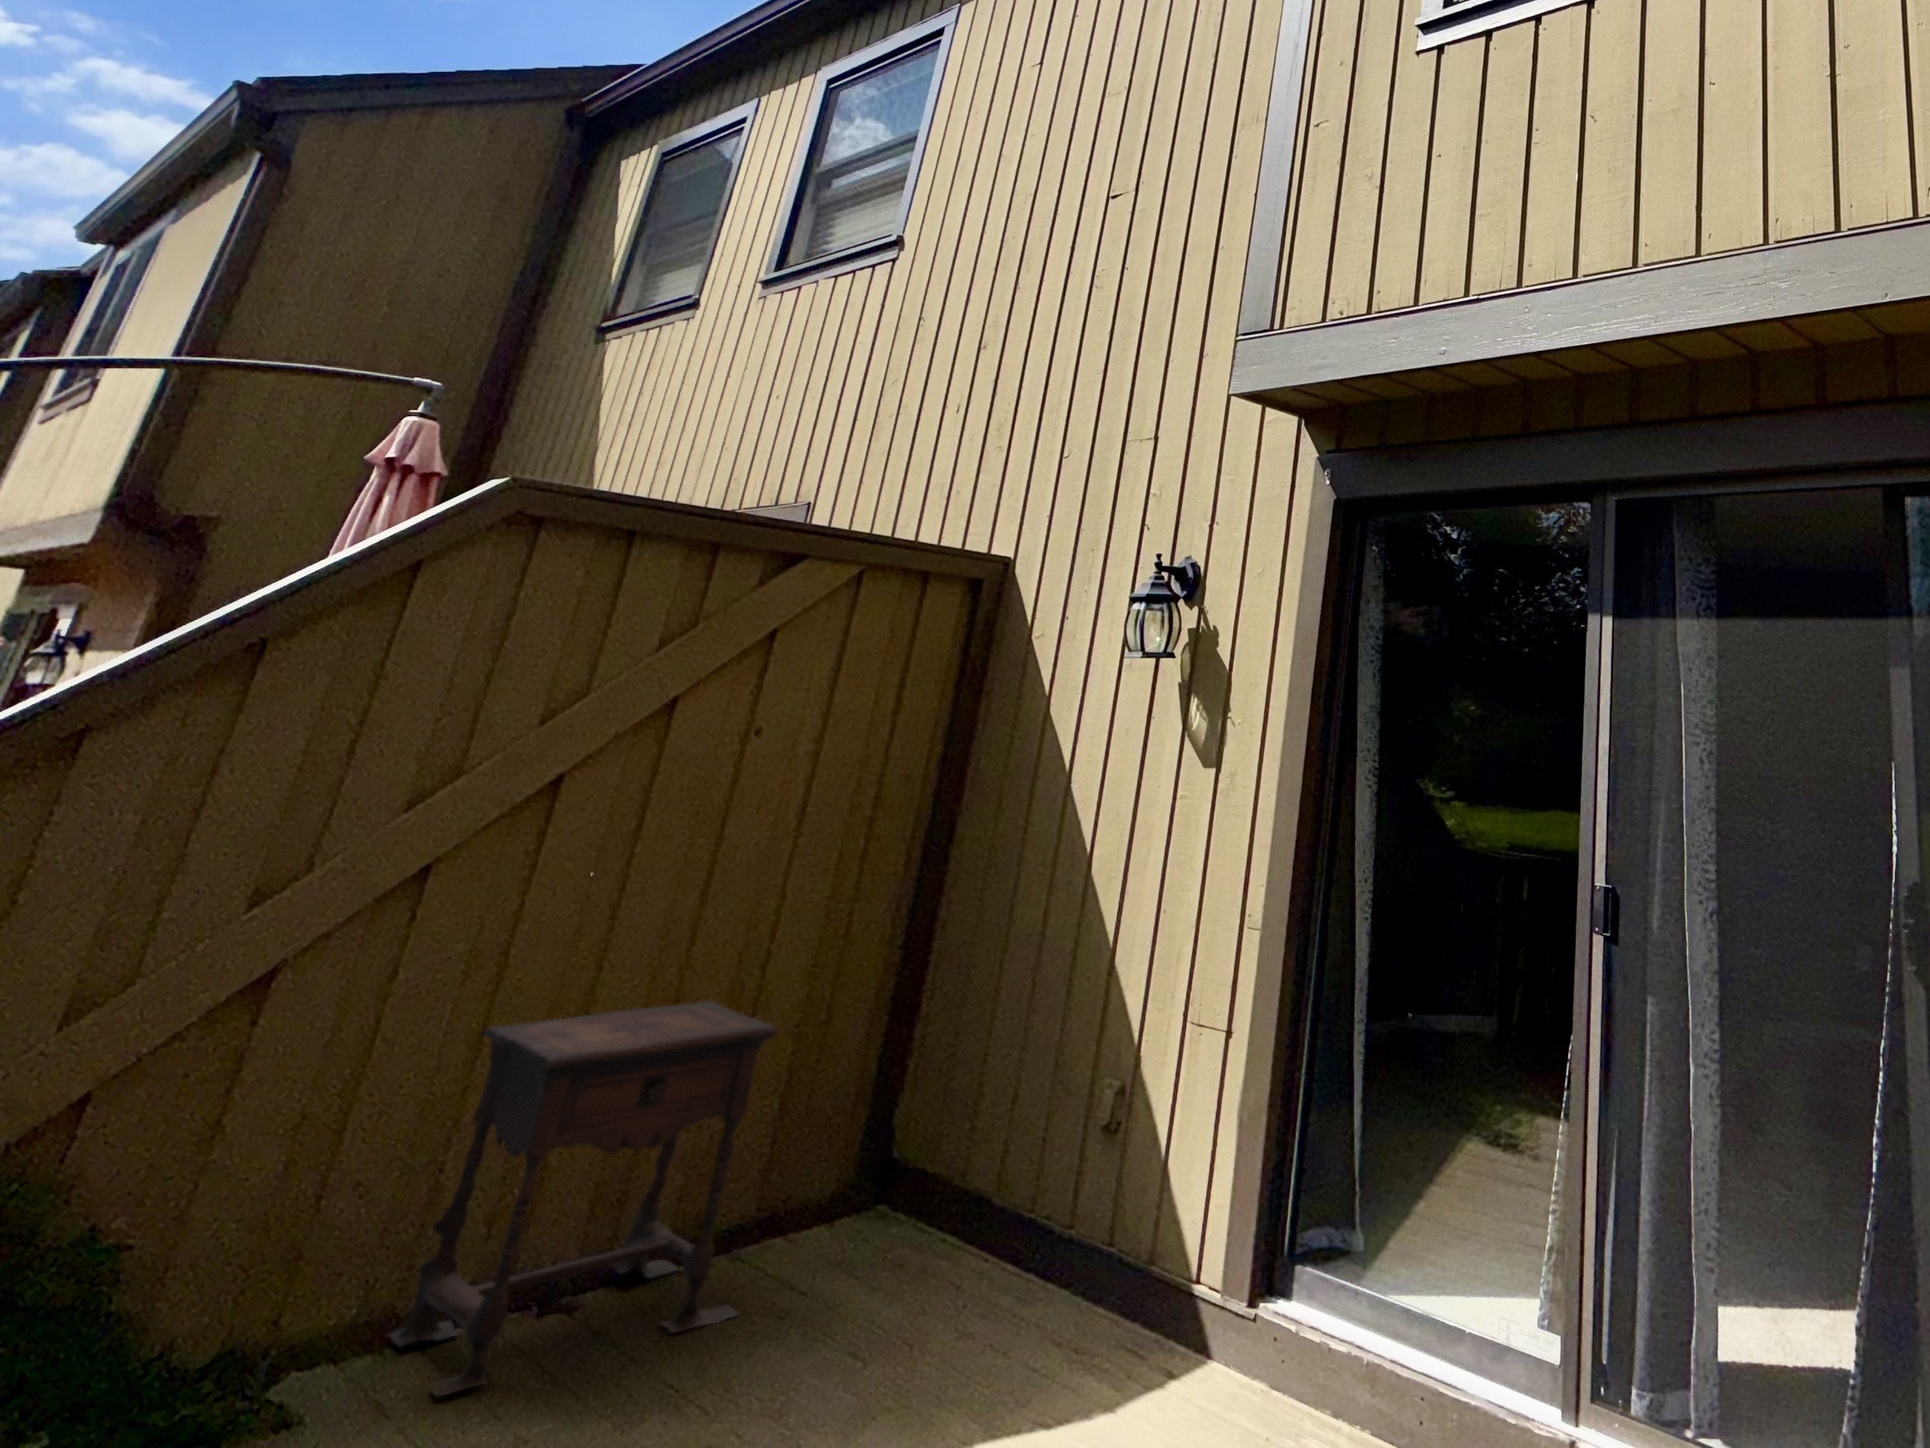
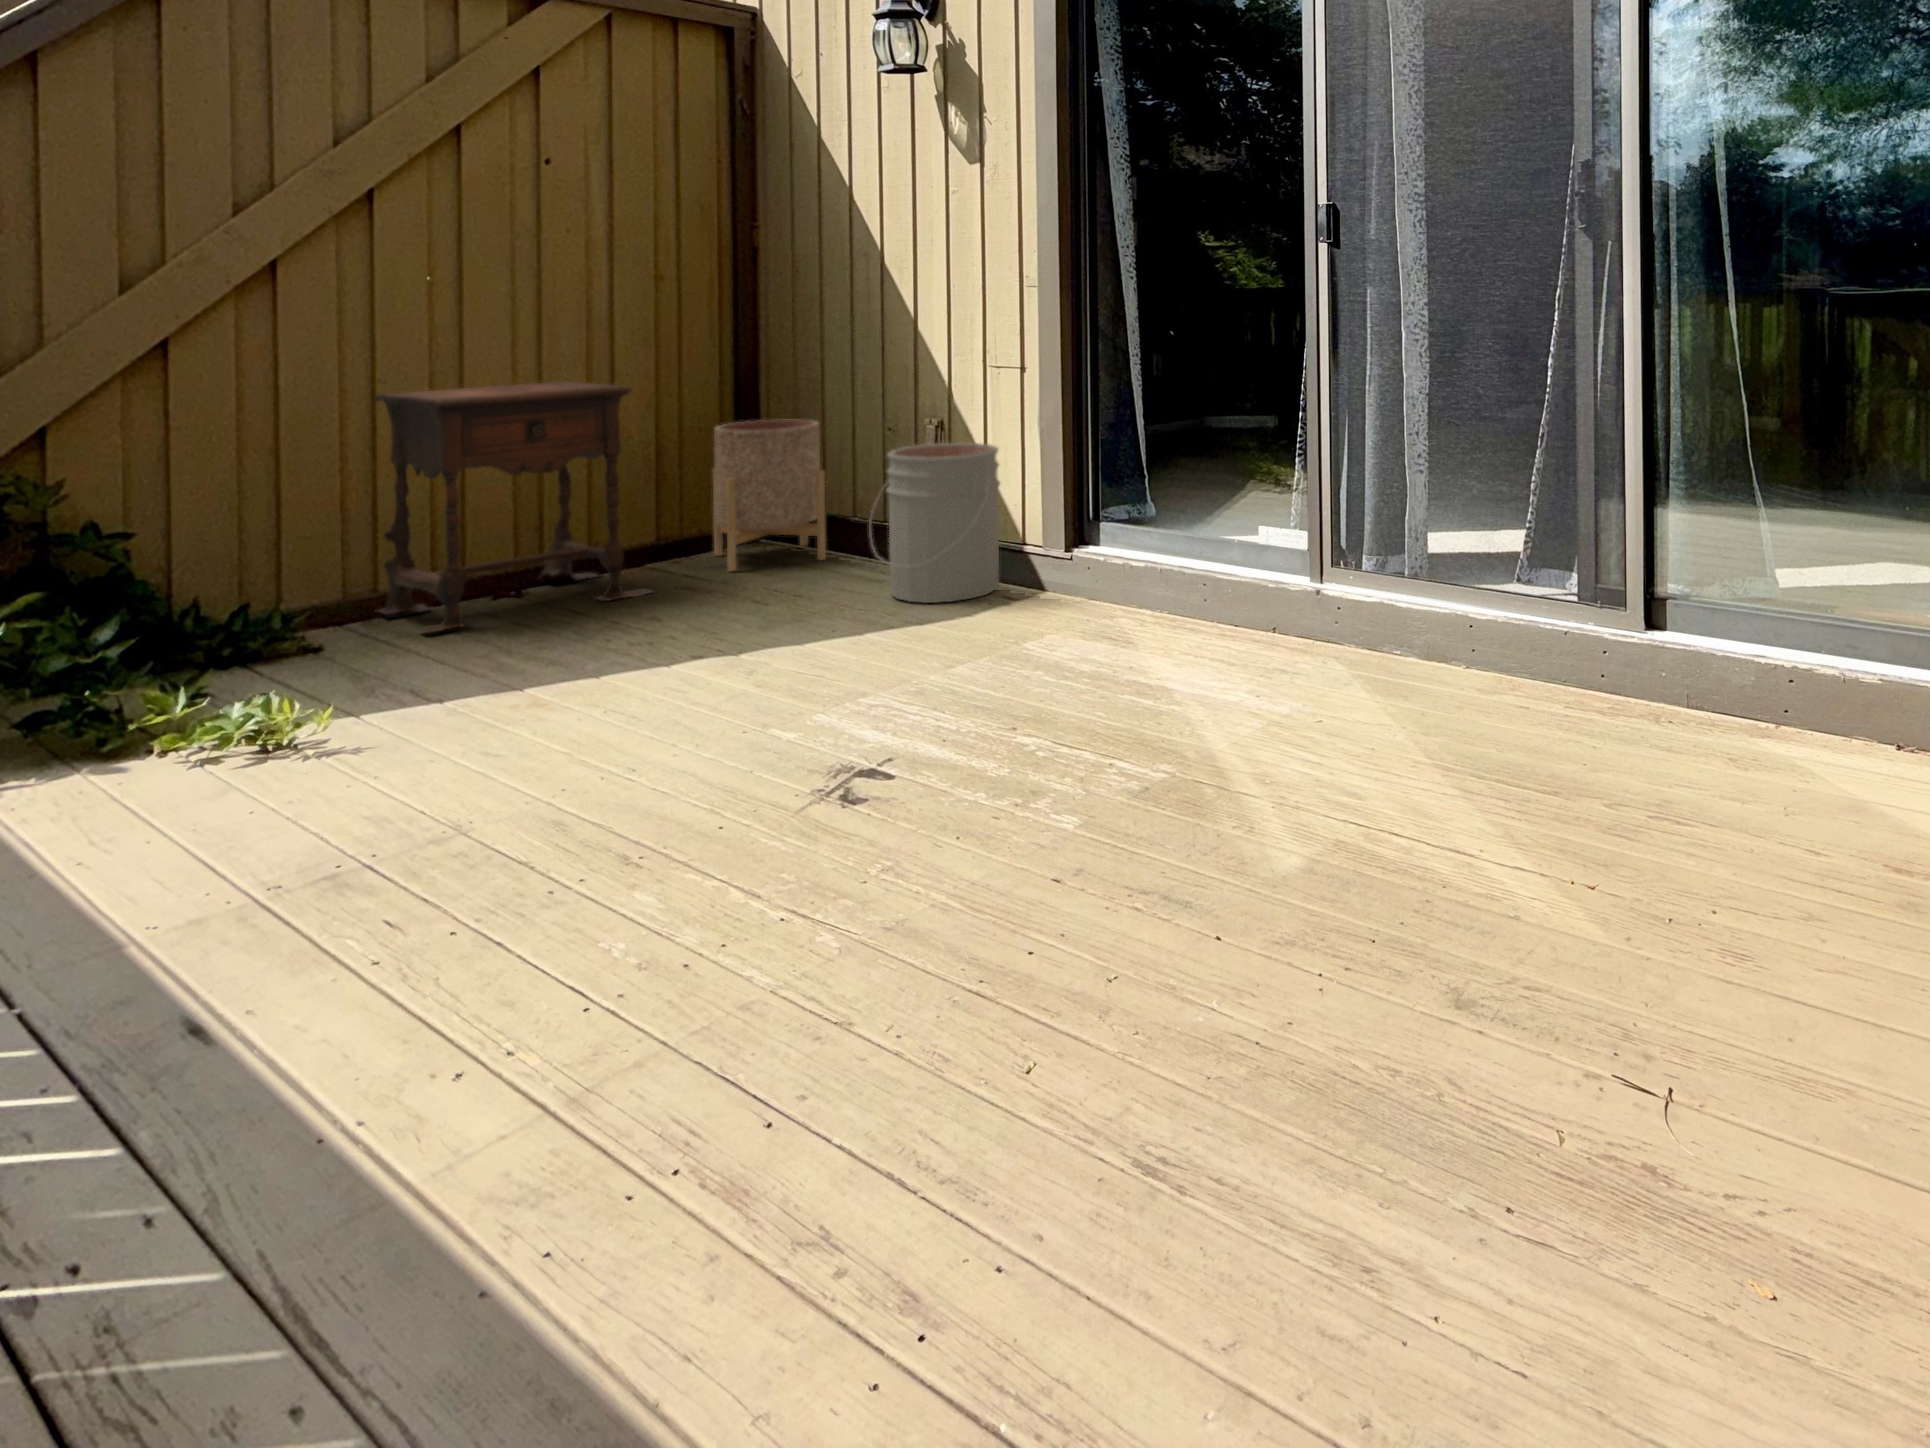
planter: none [822,1047,981,1274] -> present [713,420,826,571]
bucket: none [1013,1121,1186,1374] -> present [870,443,1000,603]

